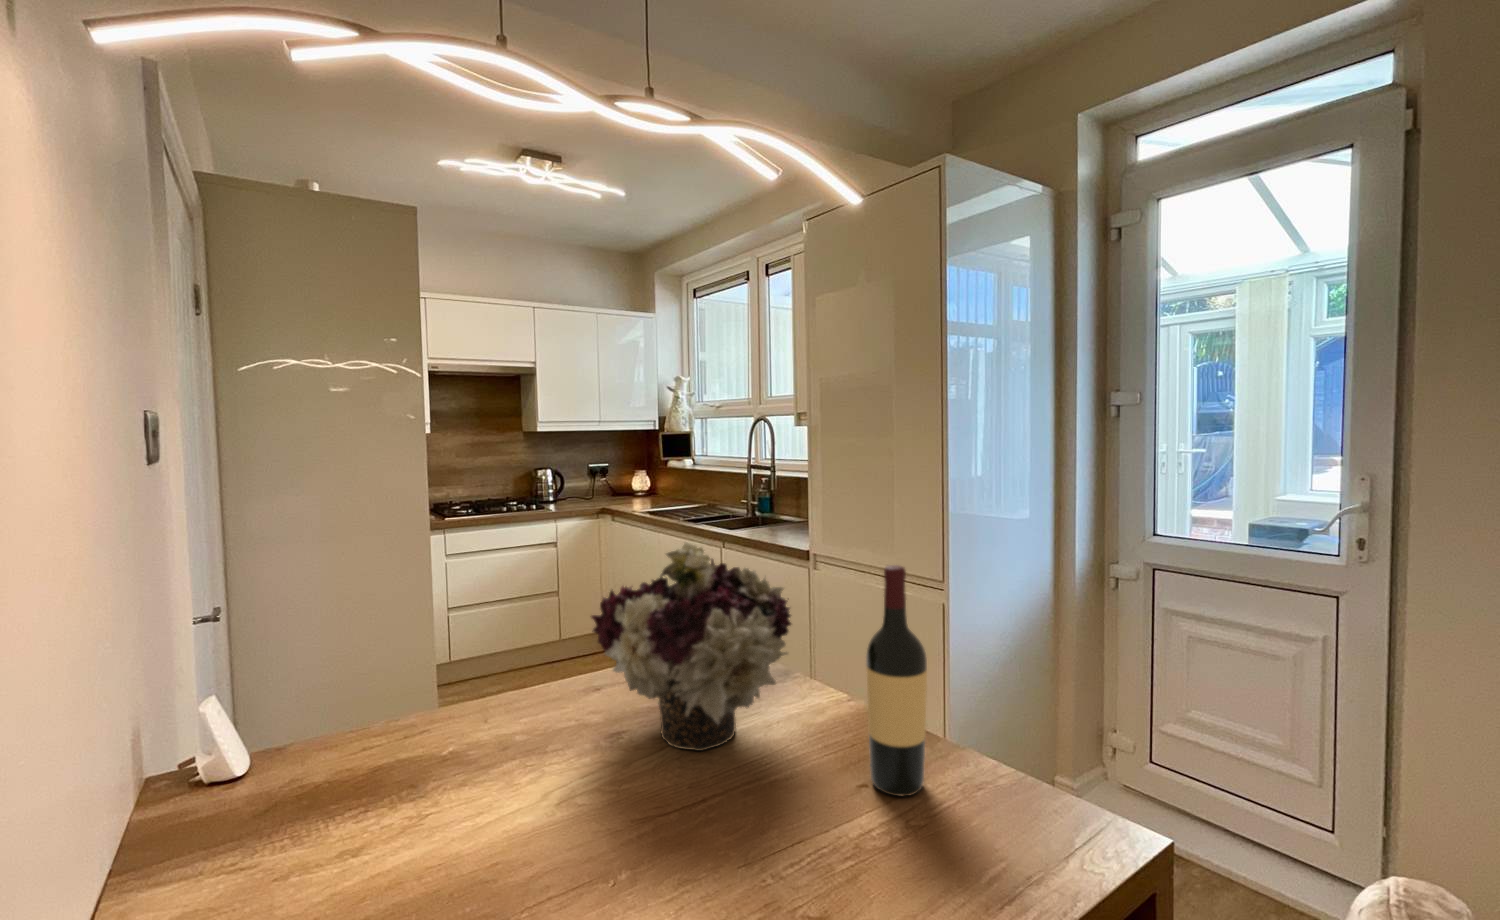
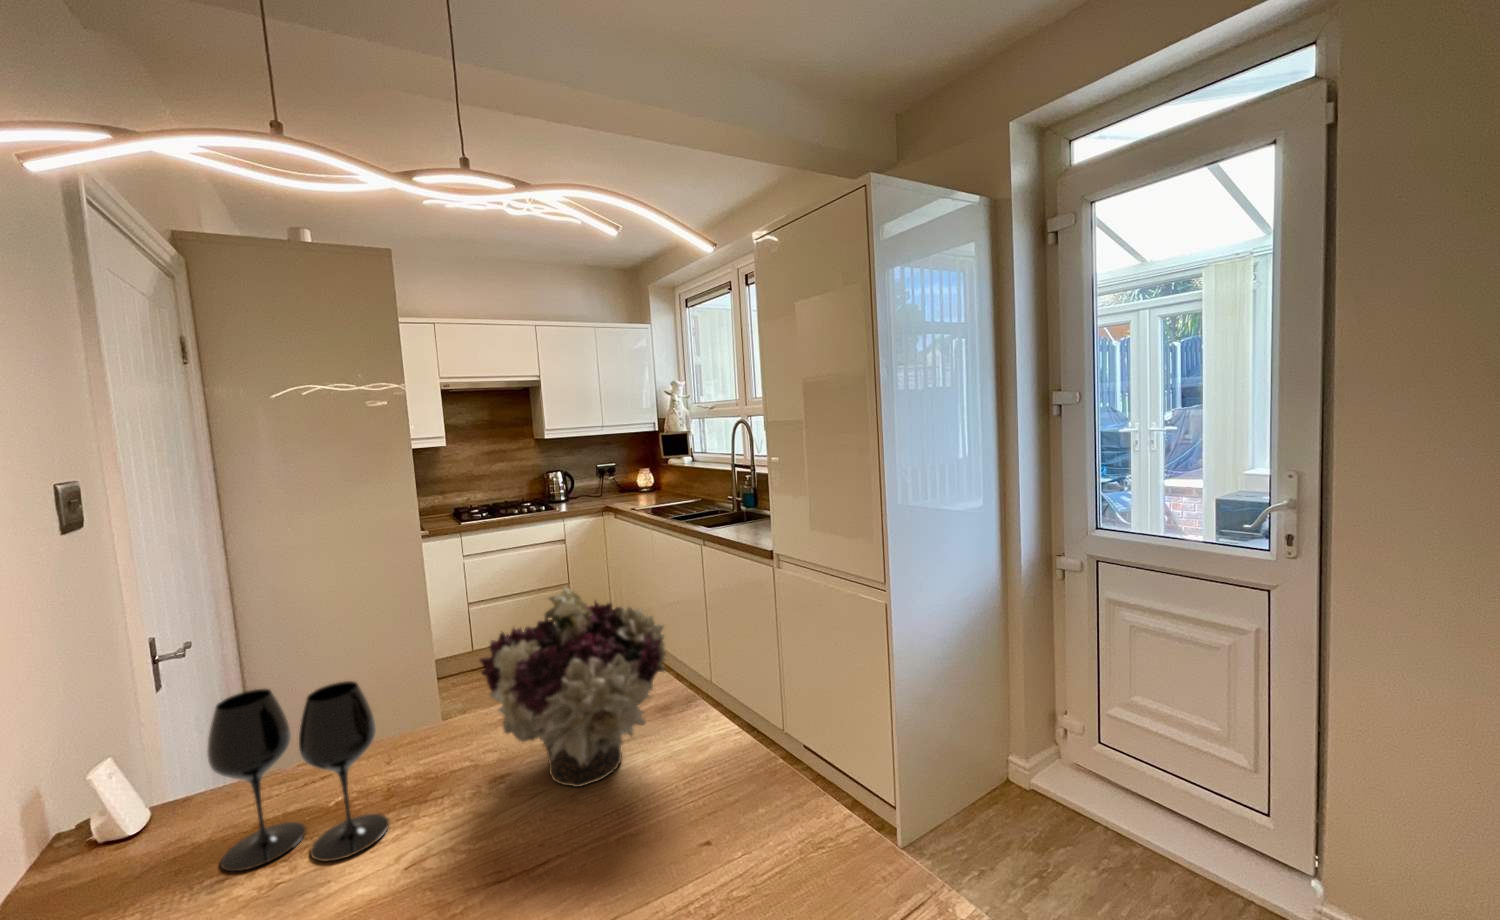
wine bottle: present [866,565,927,796] -> none [712,617,772,841]
wine glass: none [332,625,509,821] -> present [207,681,389,871]

